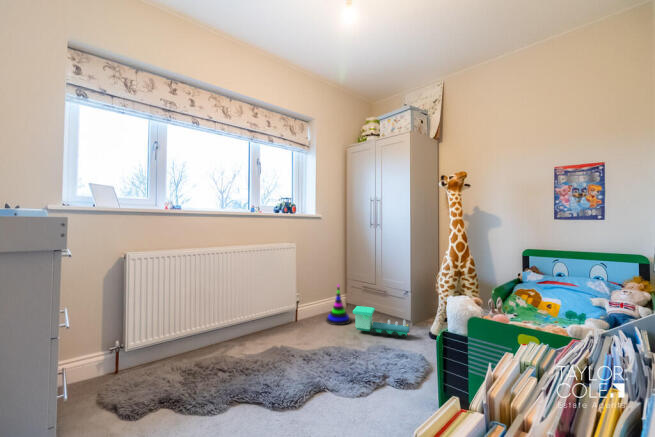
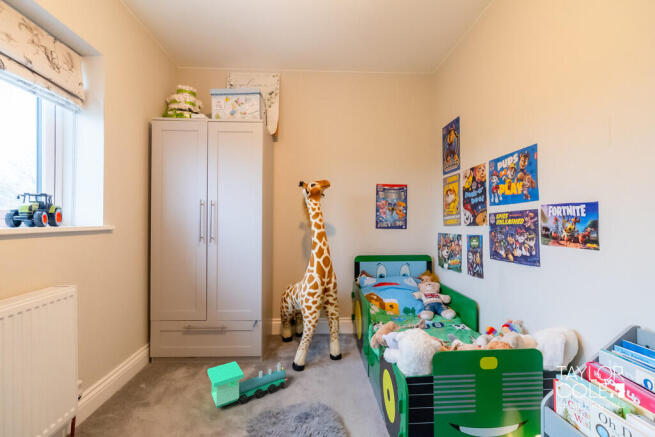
stacking toy: present [326,285,351,325] -> none [140,343,187,419]

